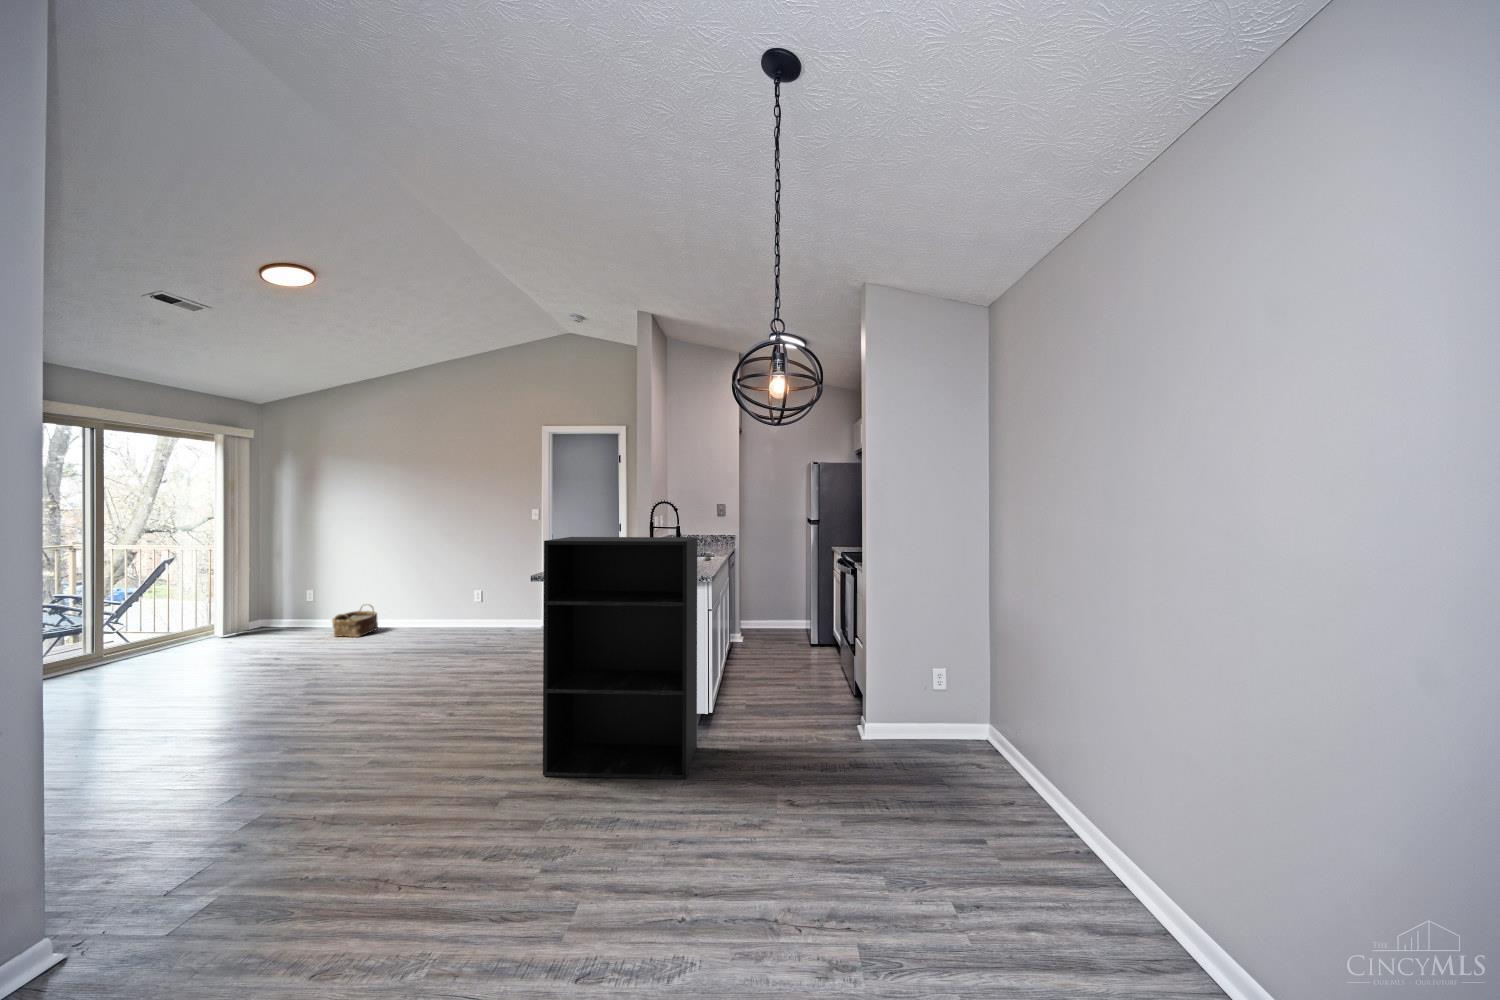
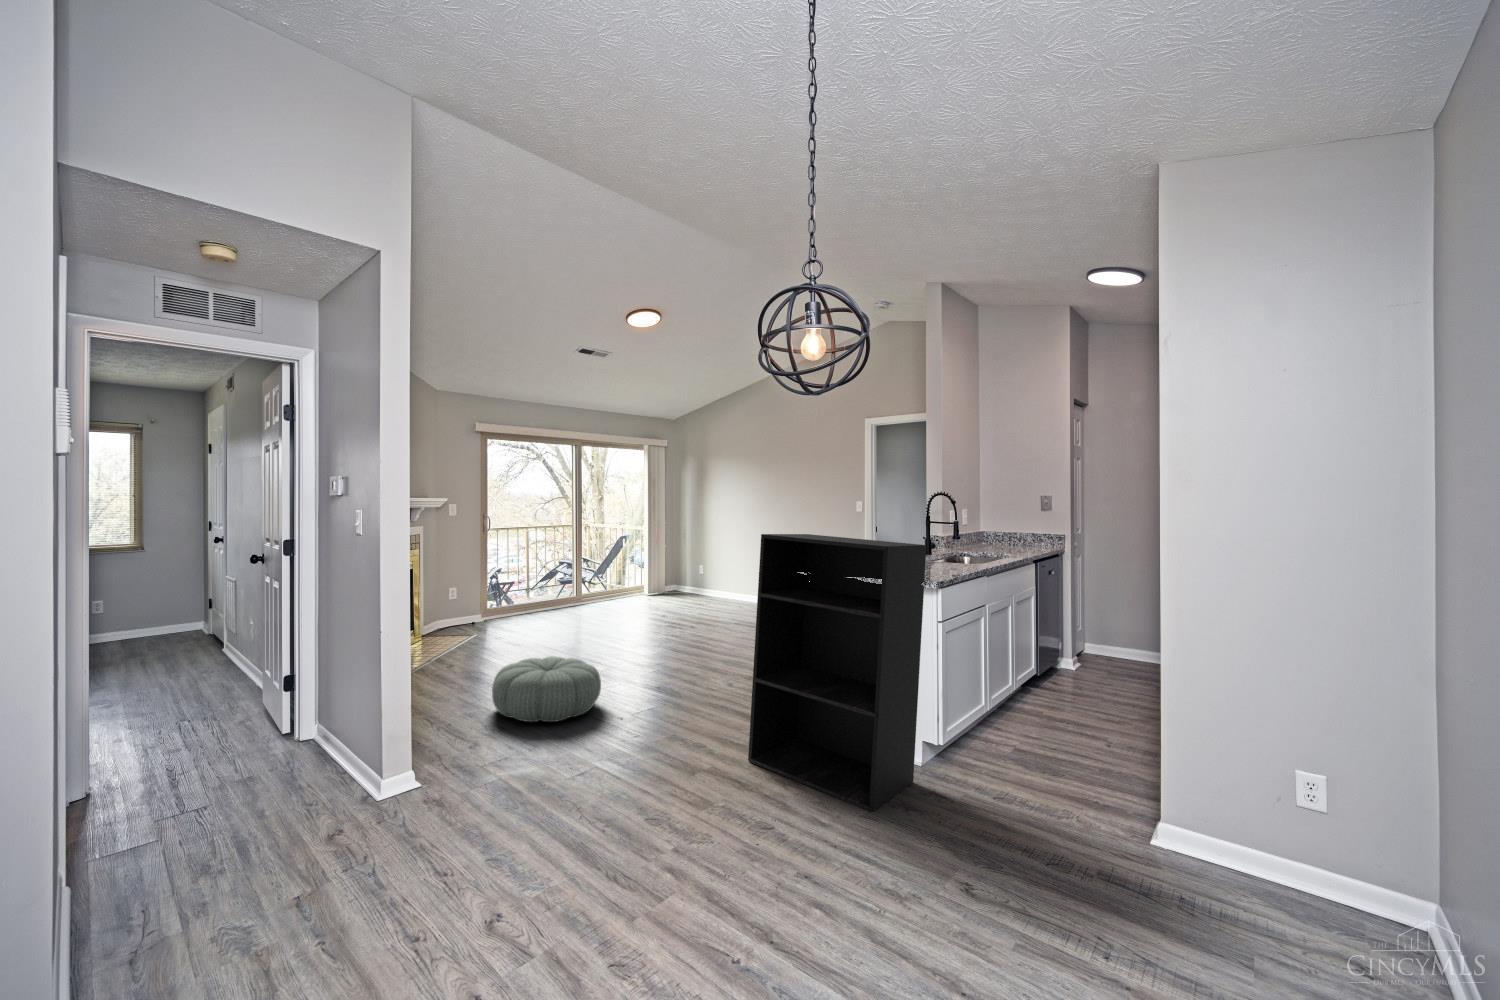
woven basket: present [332,604,378,637] -> none [709,582,741,608]
pouf: none [129,727,312,828] -> present [492,657,601,722]

